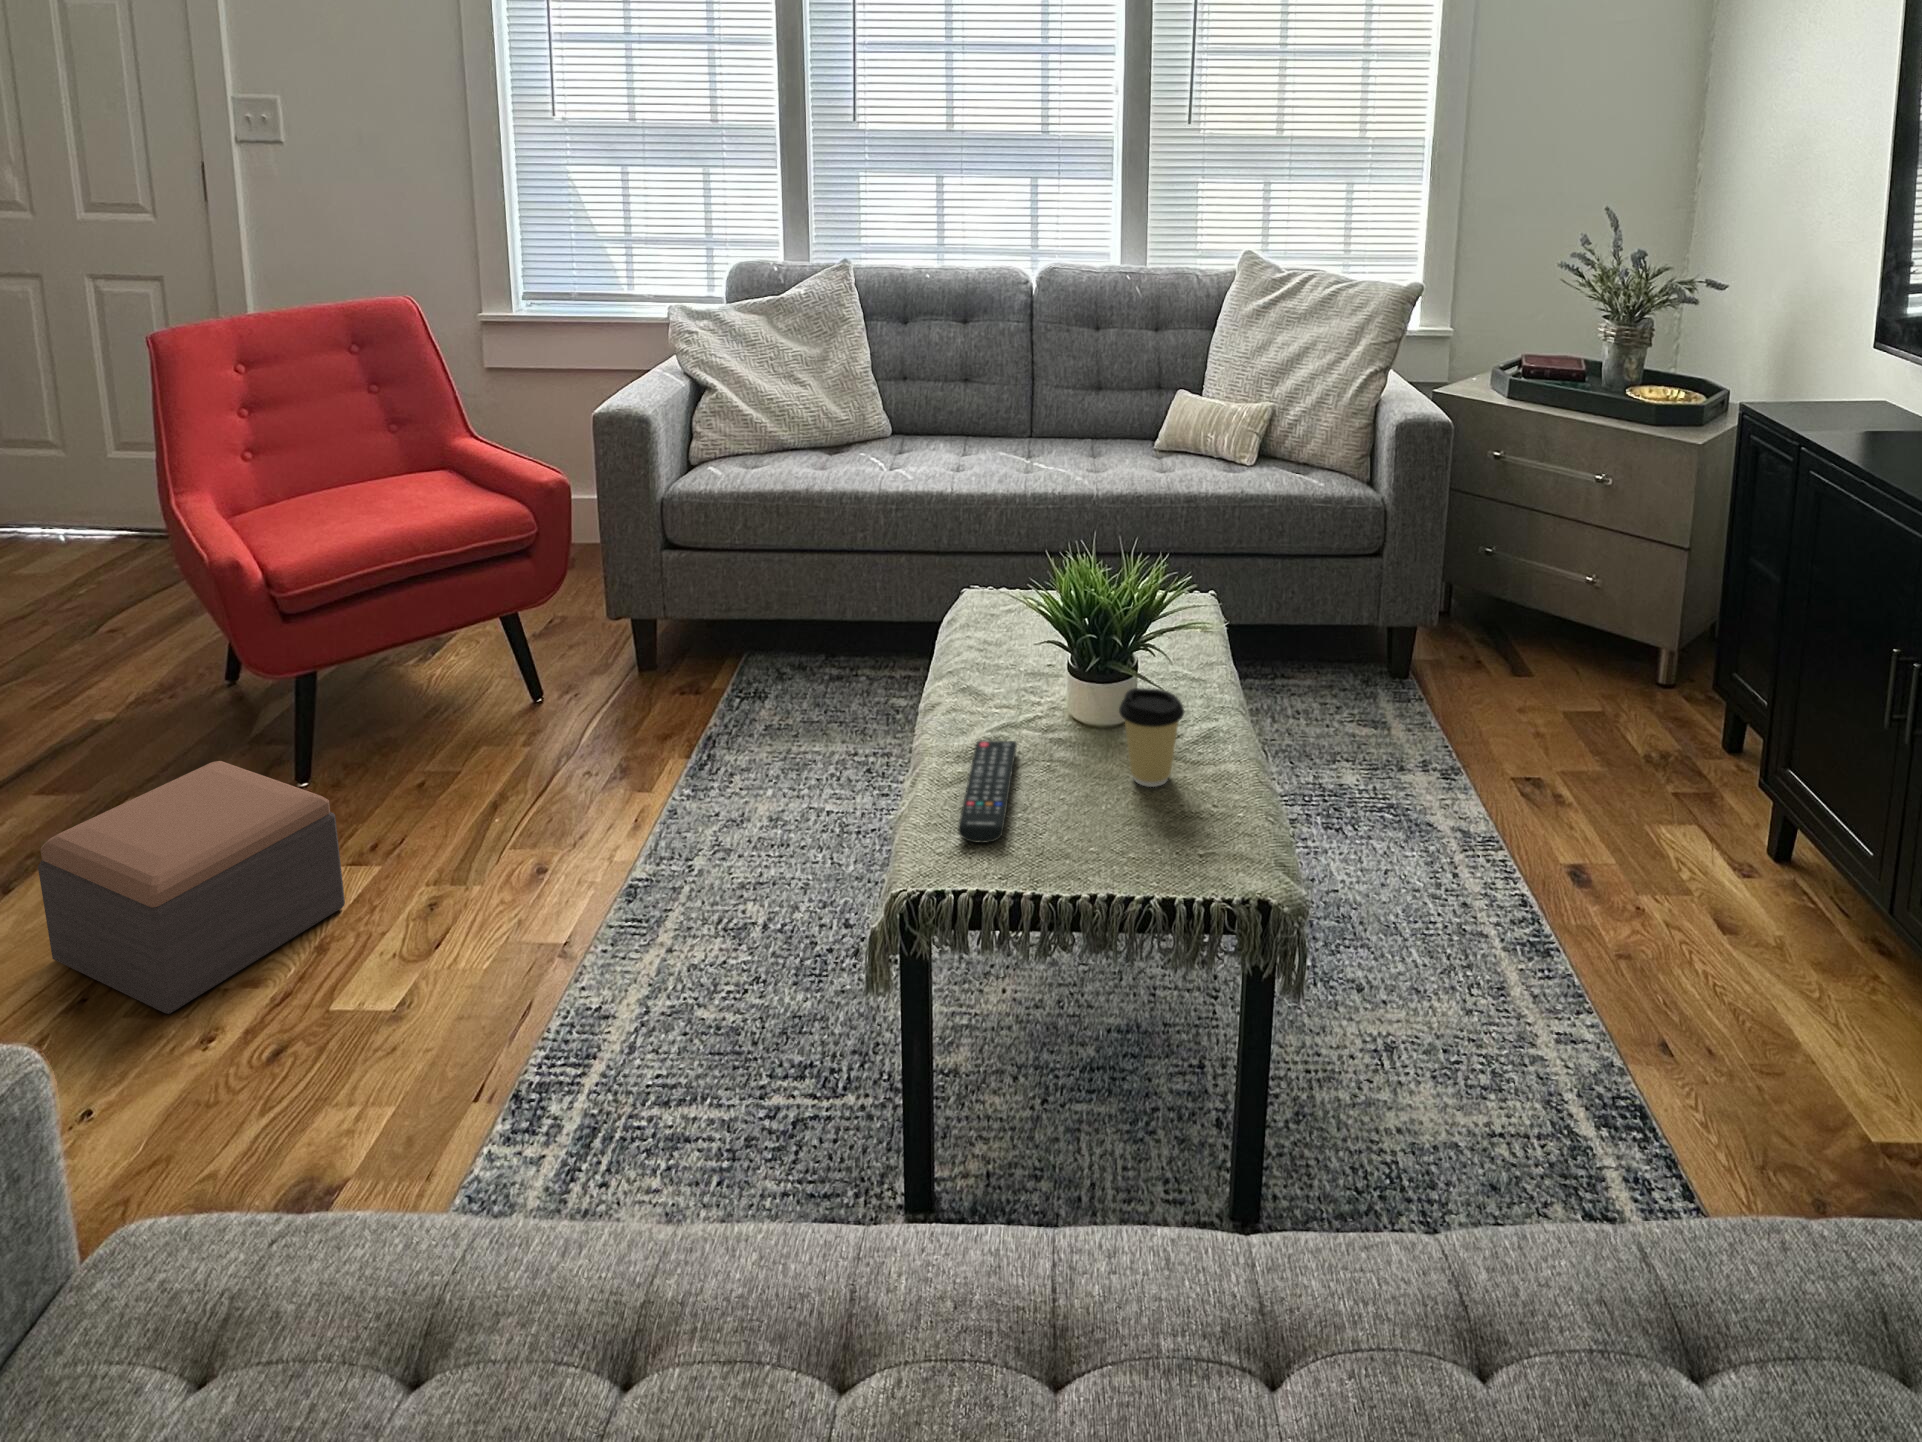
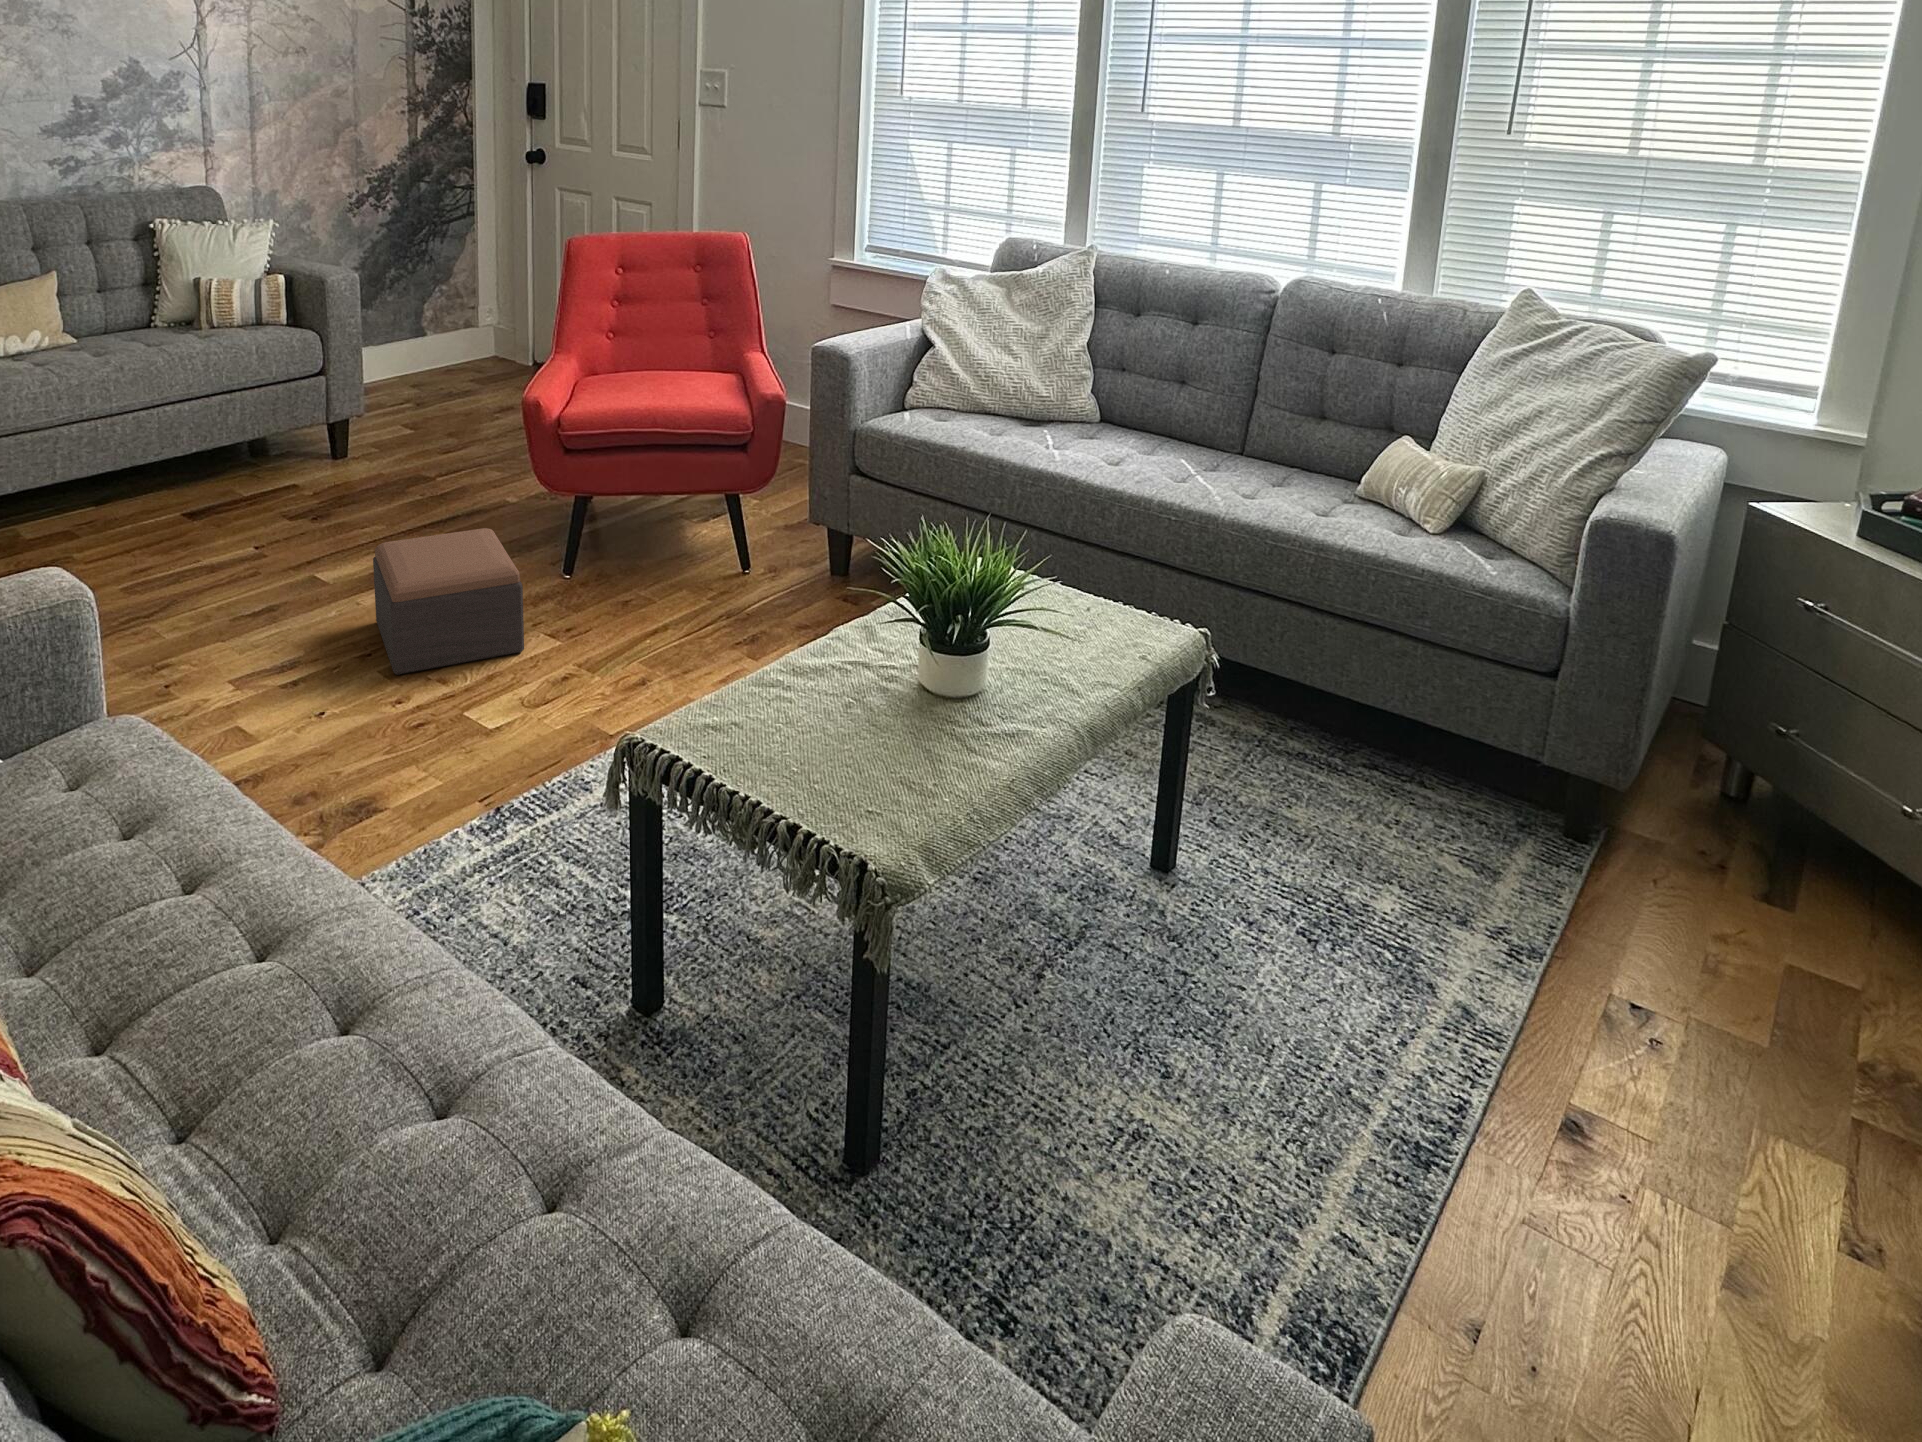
coffee cup: present [1119,688,1184,787] -> none [896,662,959,760]
remote control: present [958,740,1017,843] -> none [720,667,847,742]

